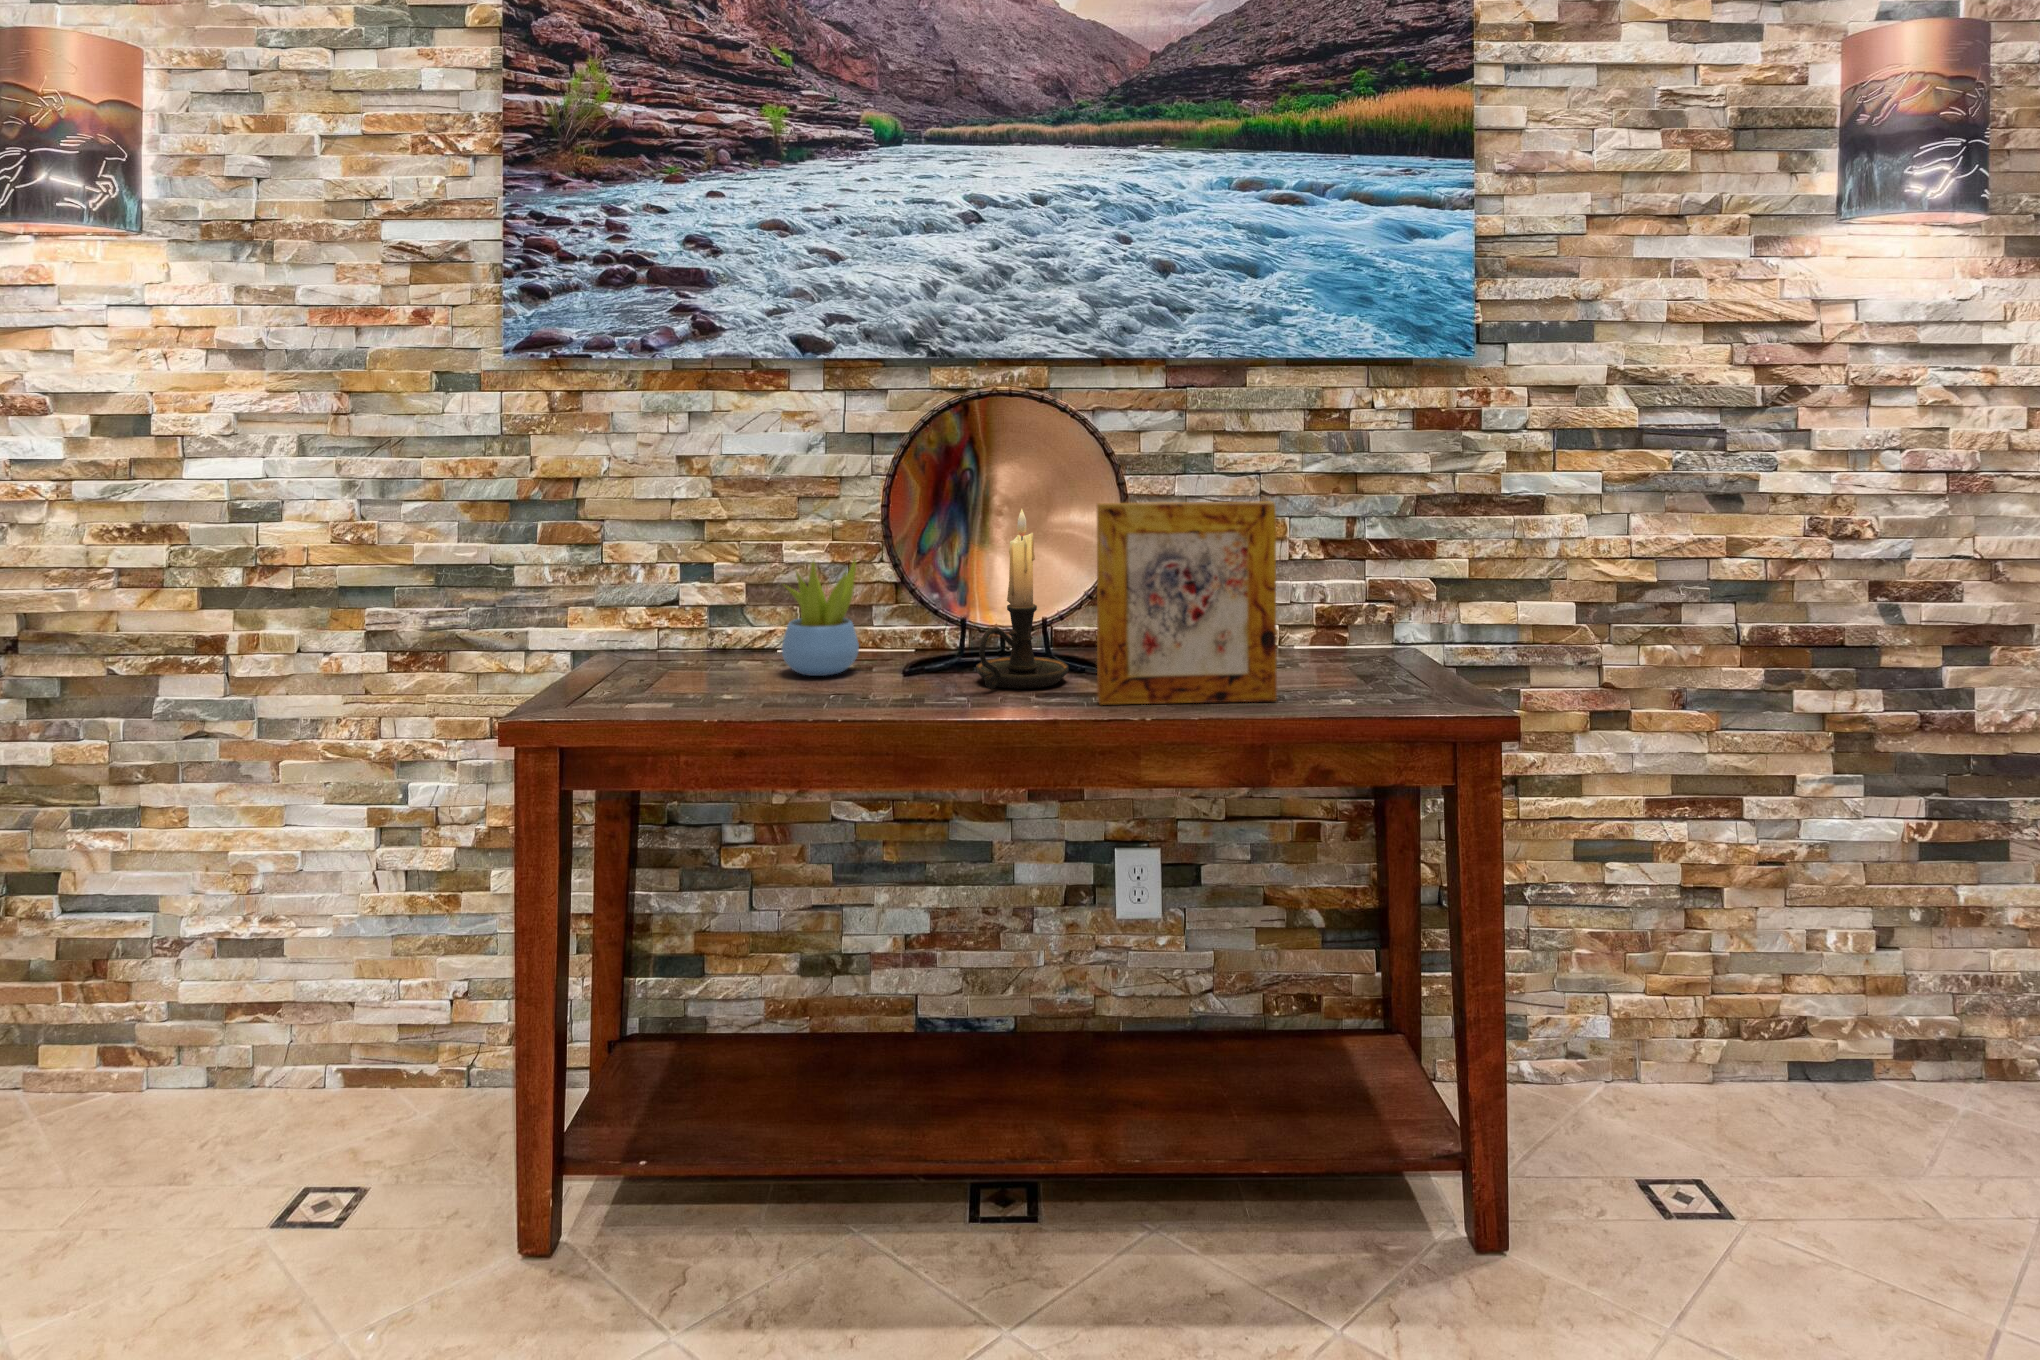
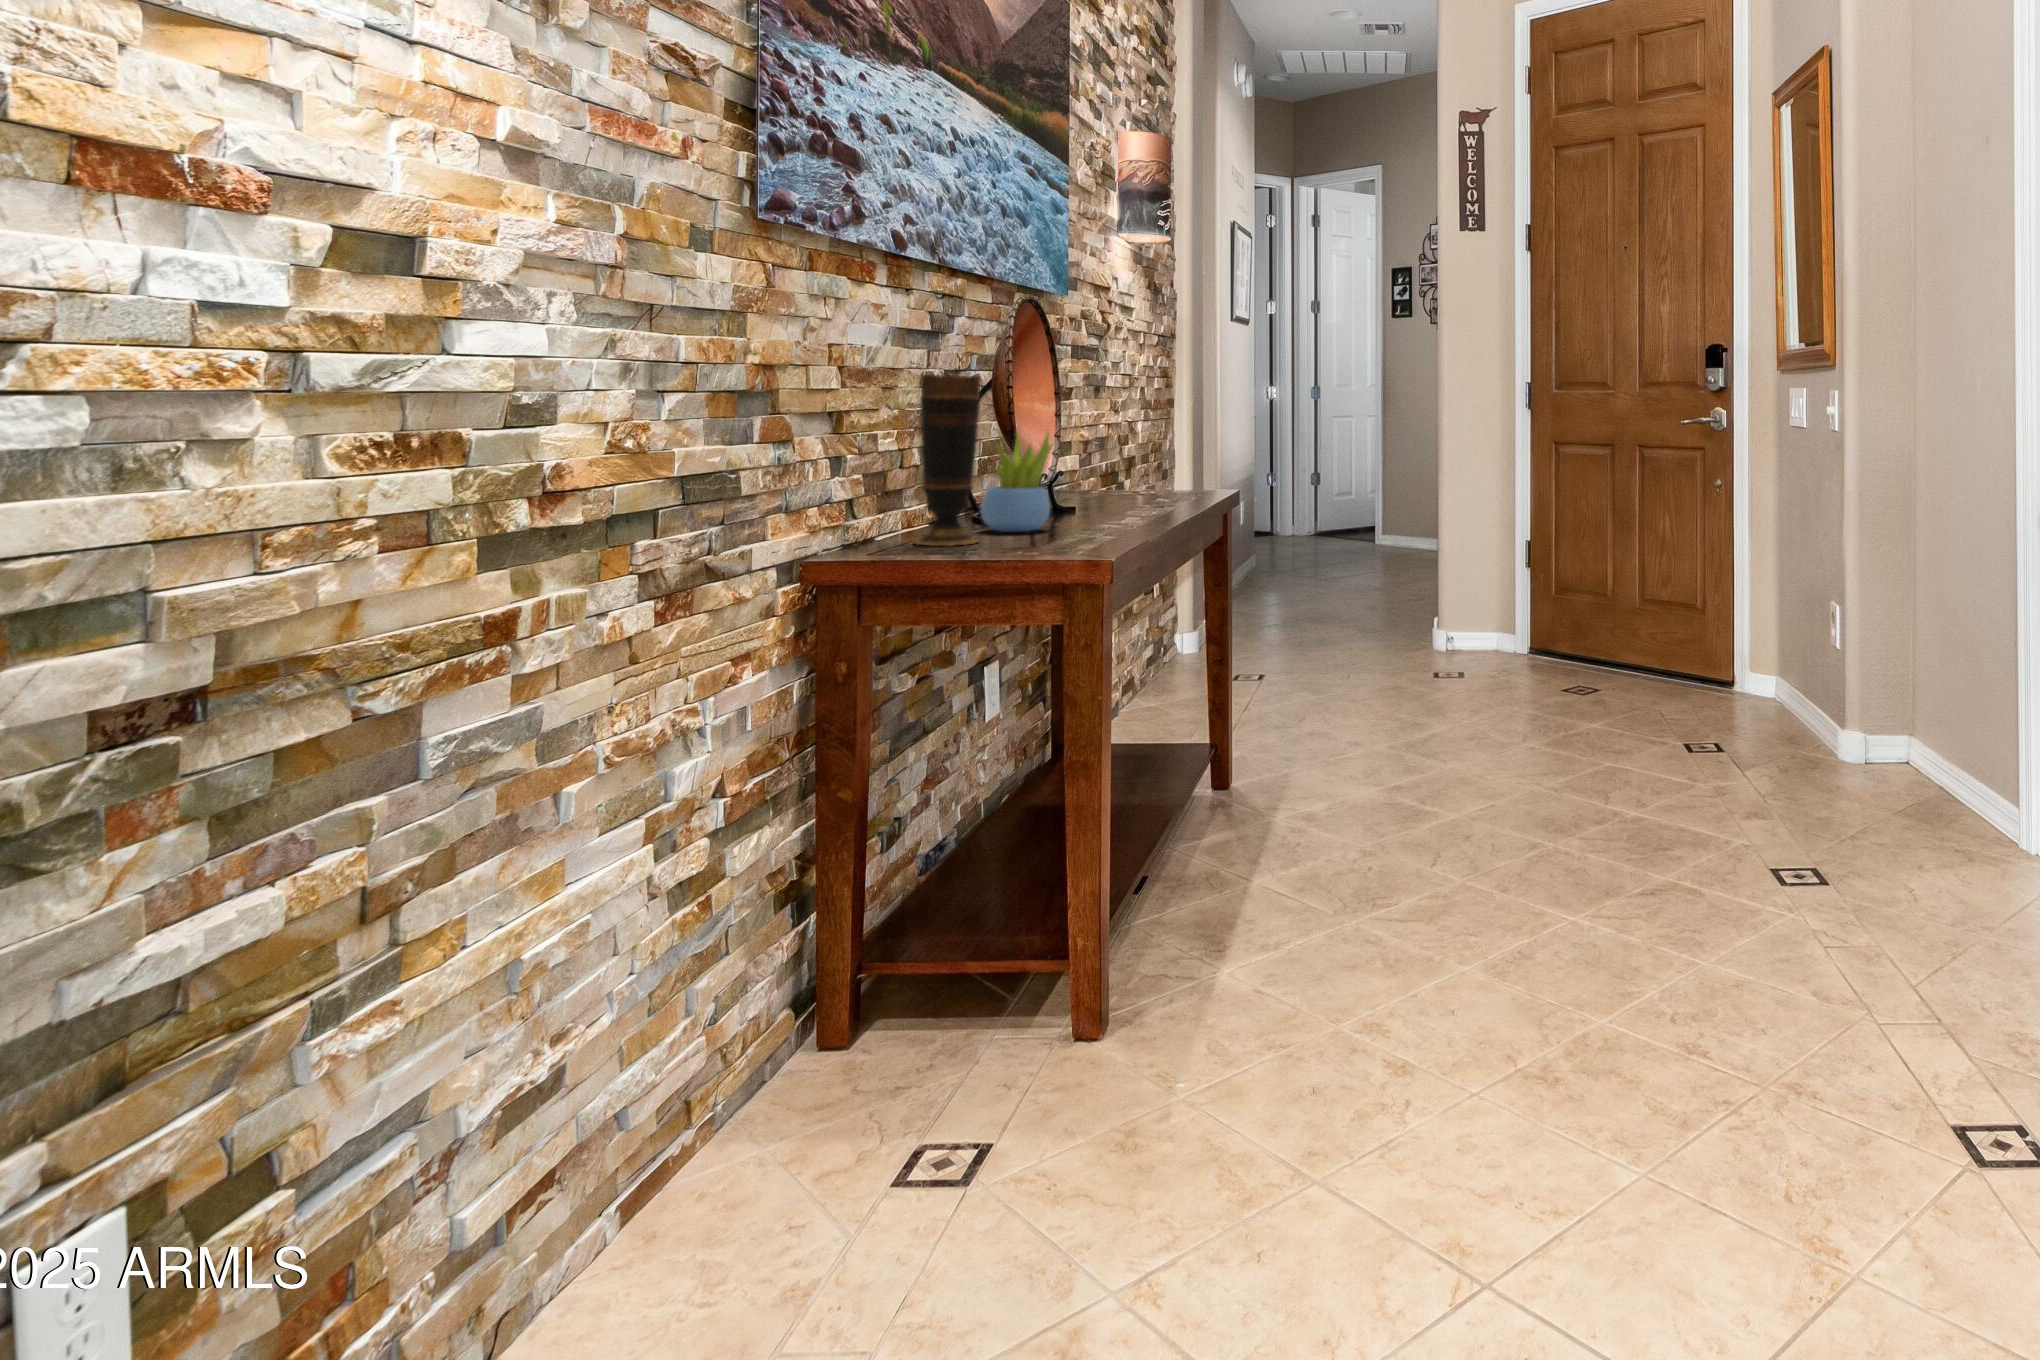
vase: none [673,488,740,672] -> present [914,375,980,546]
picture frame: present [1097,501,1277,705] -> none [1175,380,1199,511]
candle holder: present [976,509,1068,689] -> none [1061,388,1138,518]

